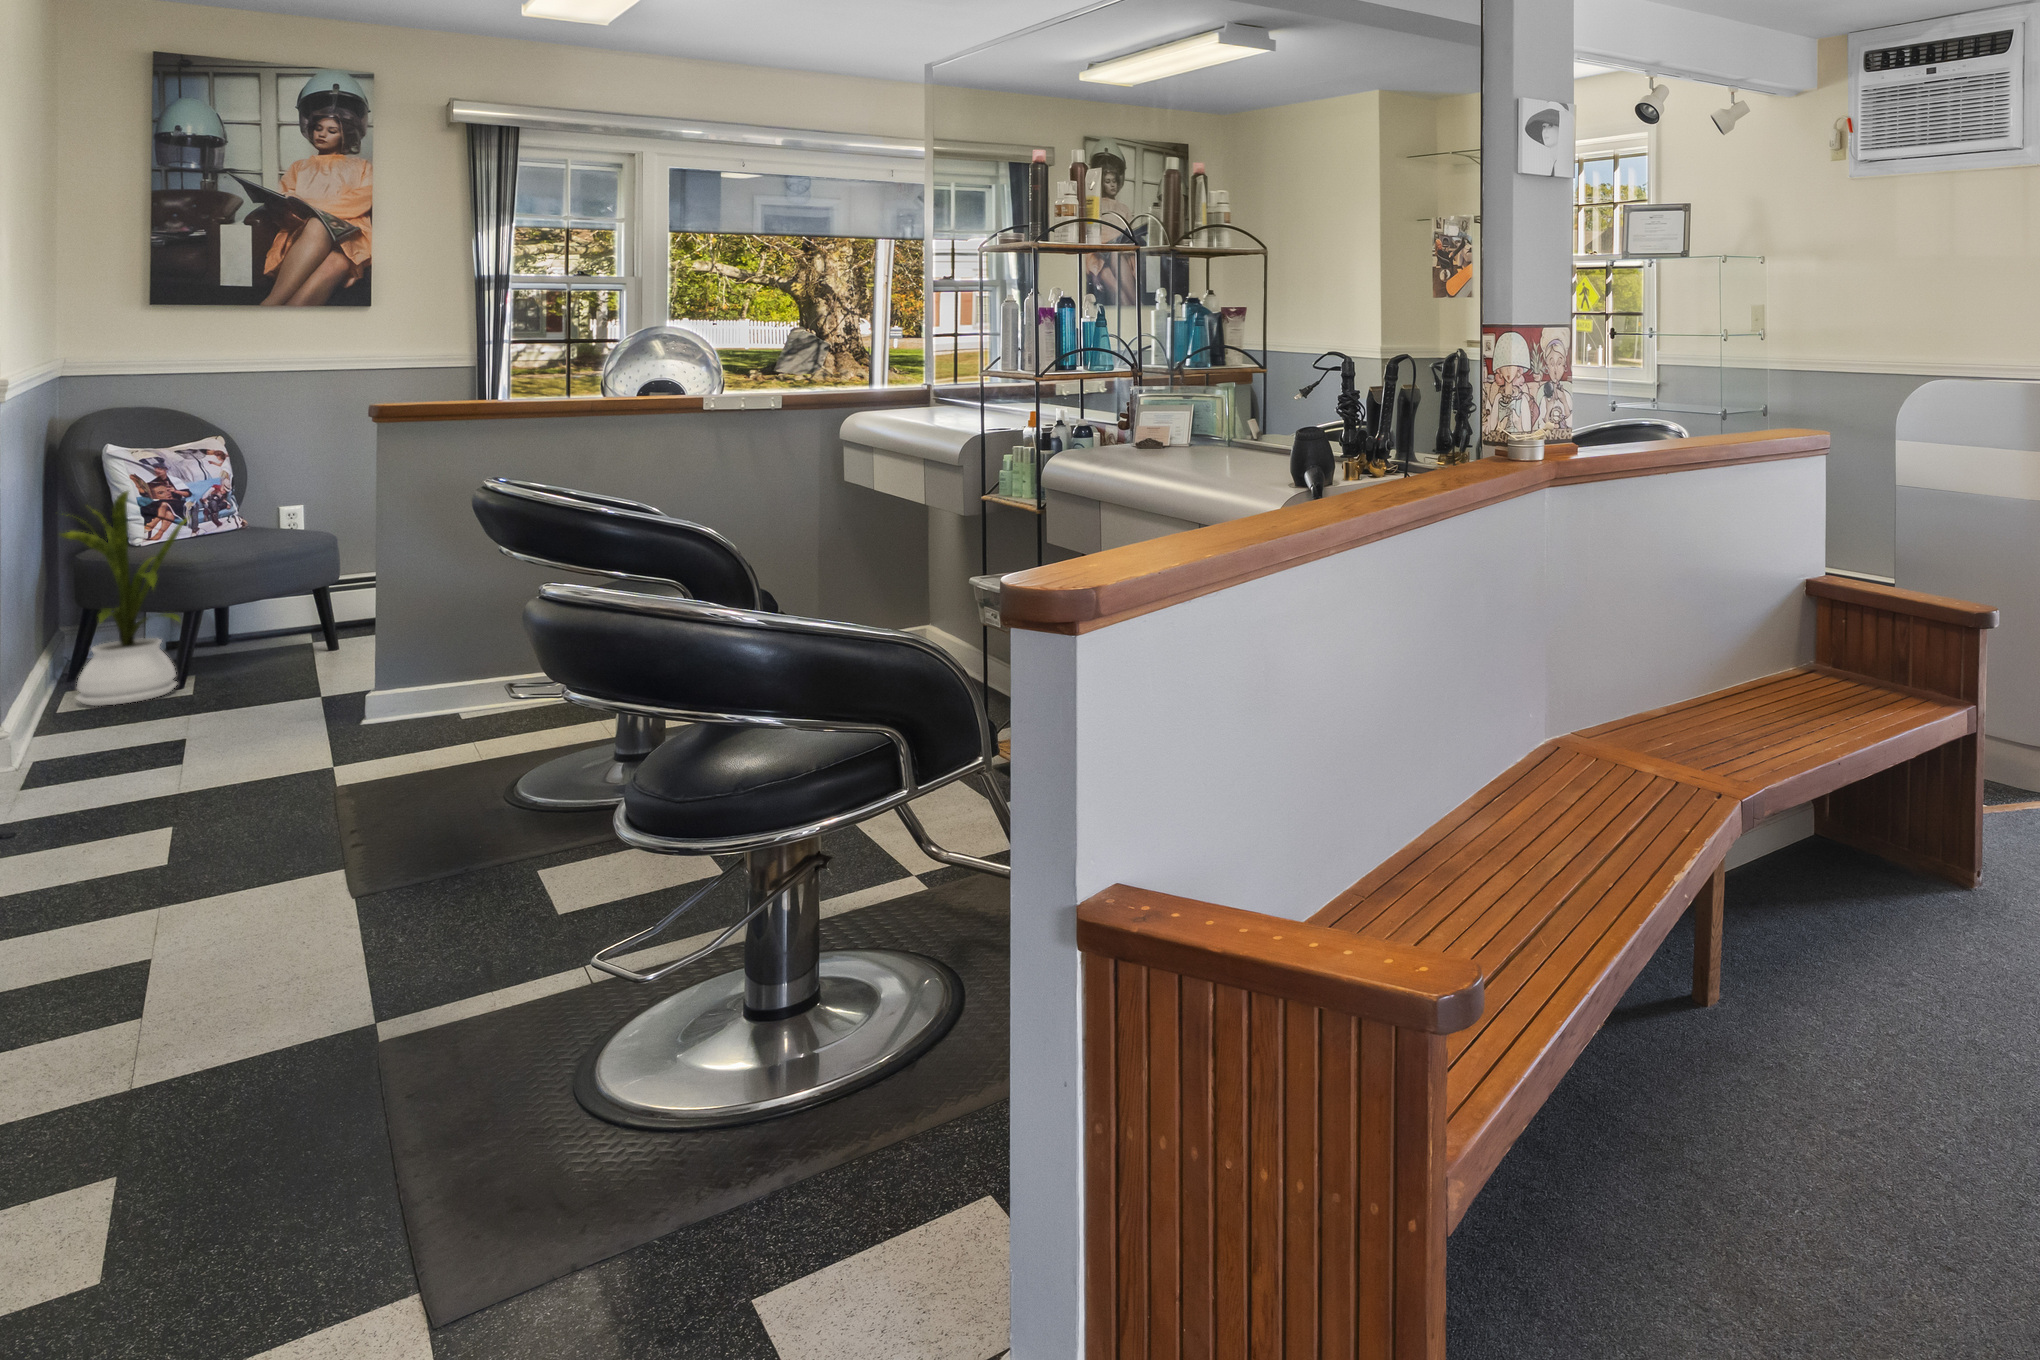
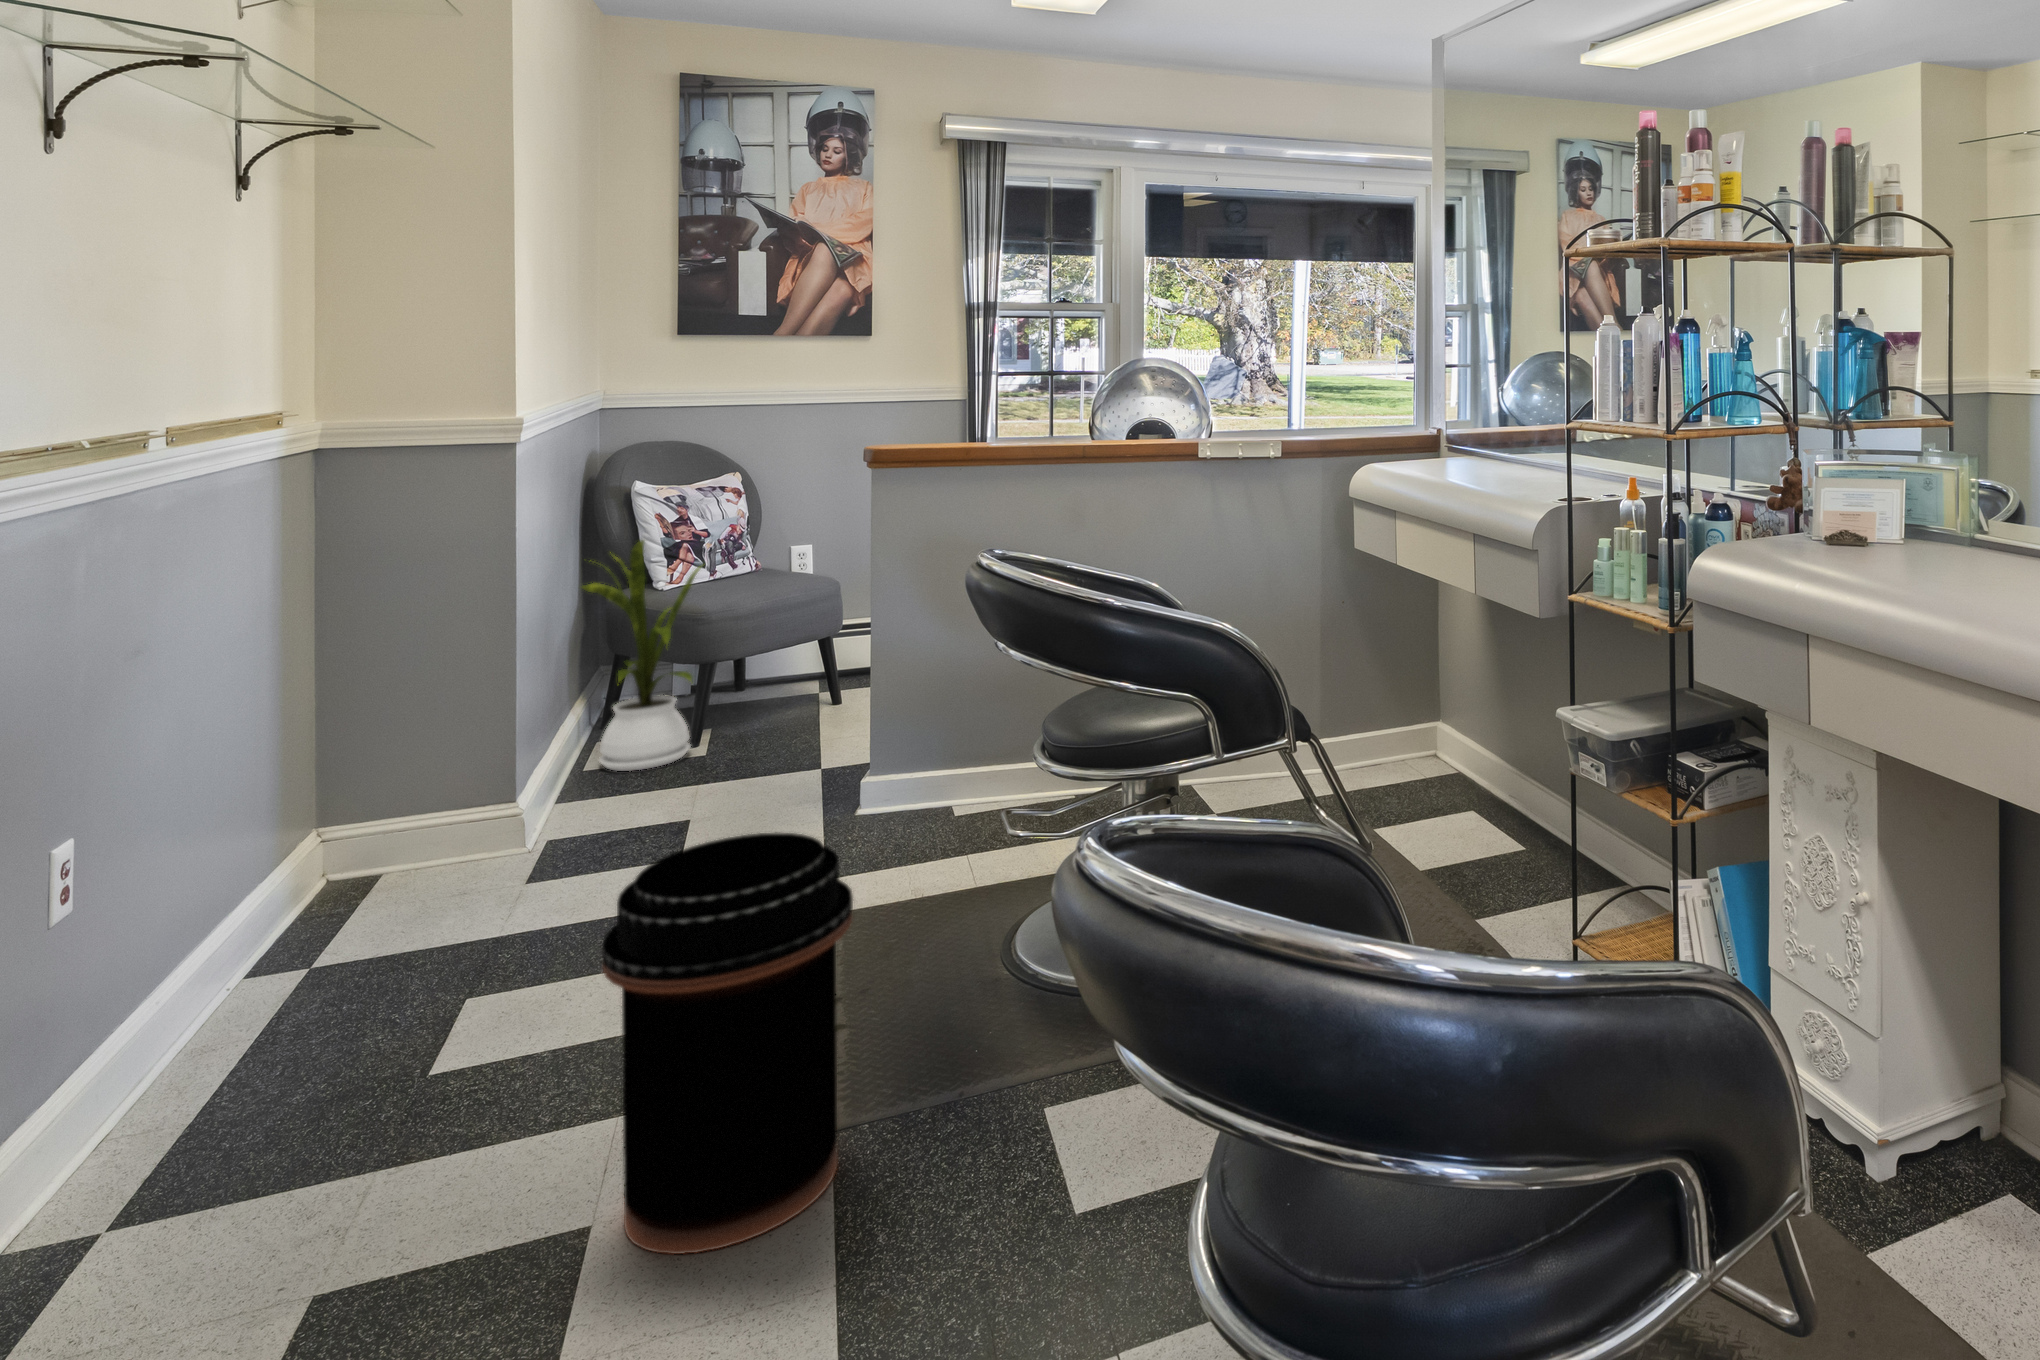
trash can: none [149,668,363,951] -> present [602,832,853,1254]

